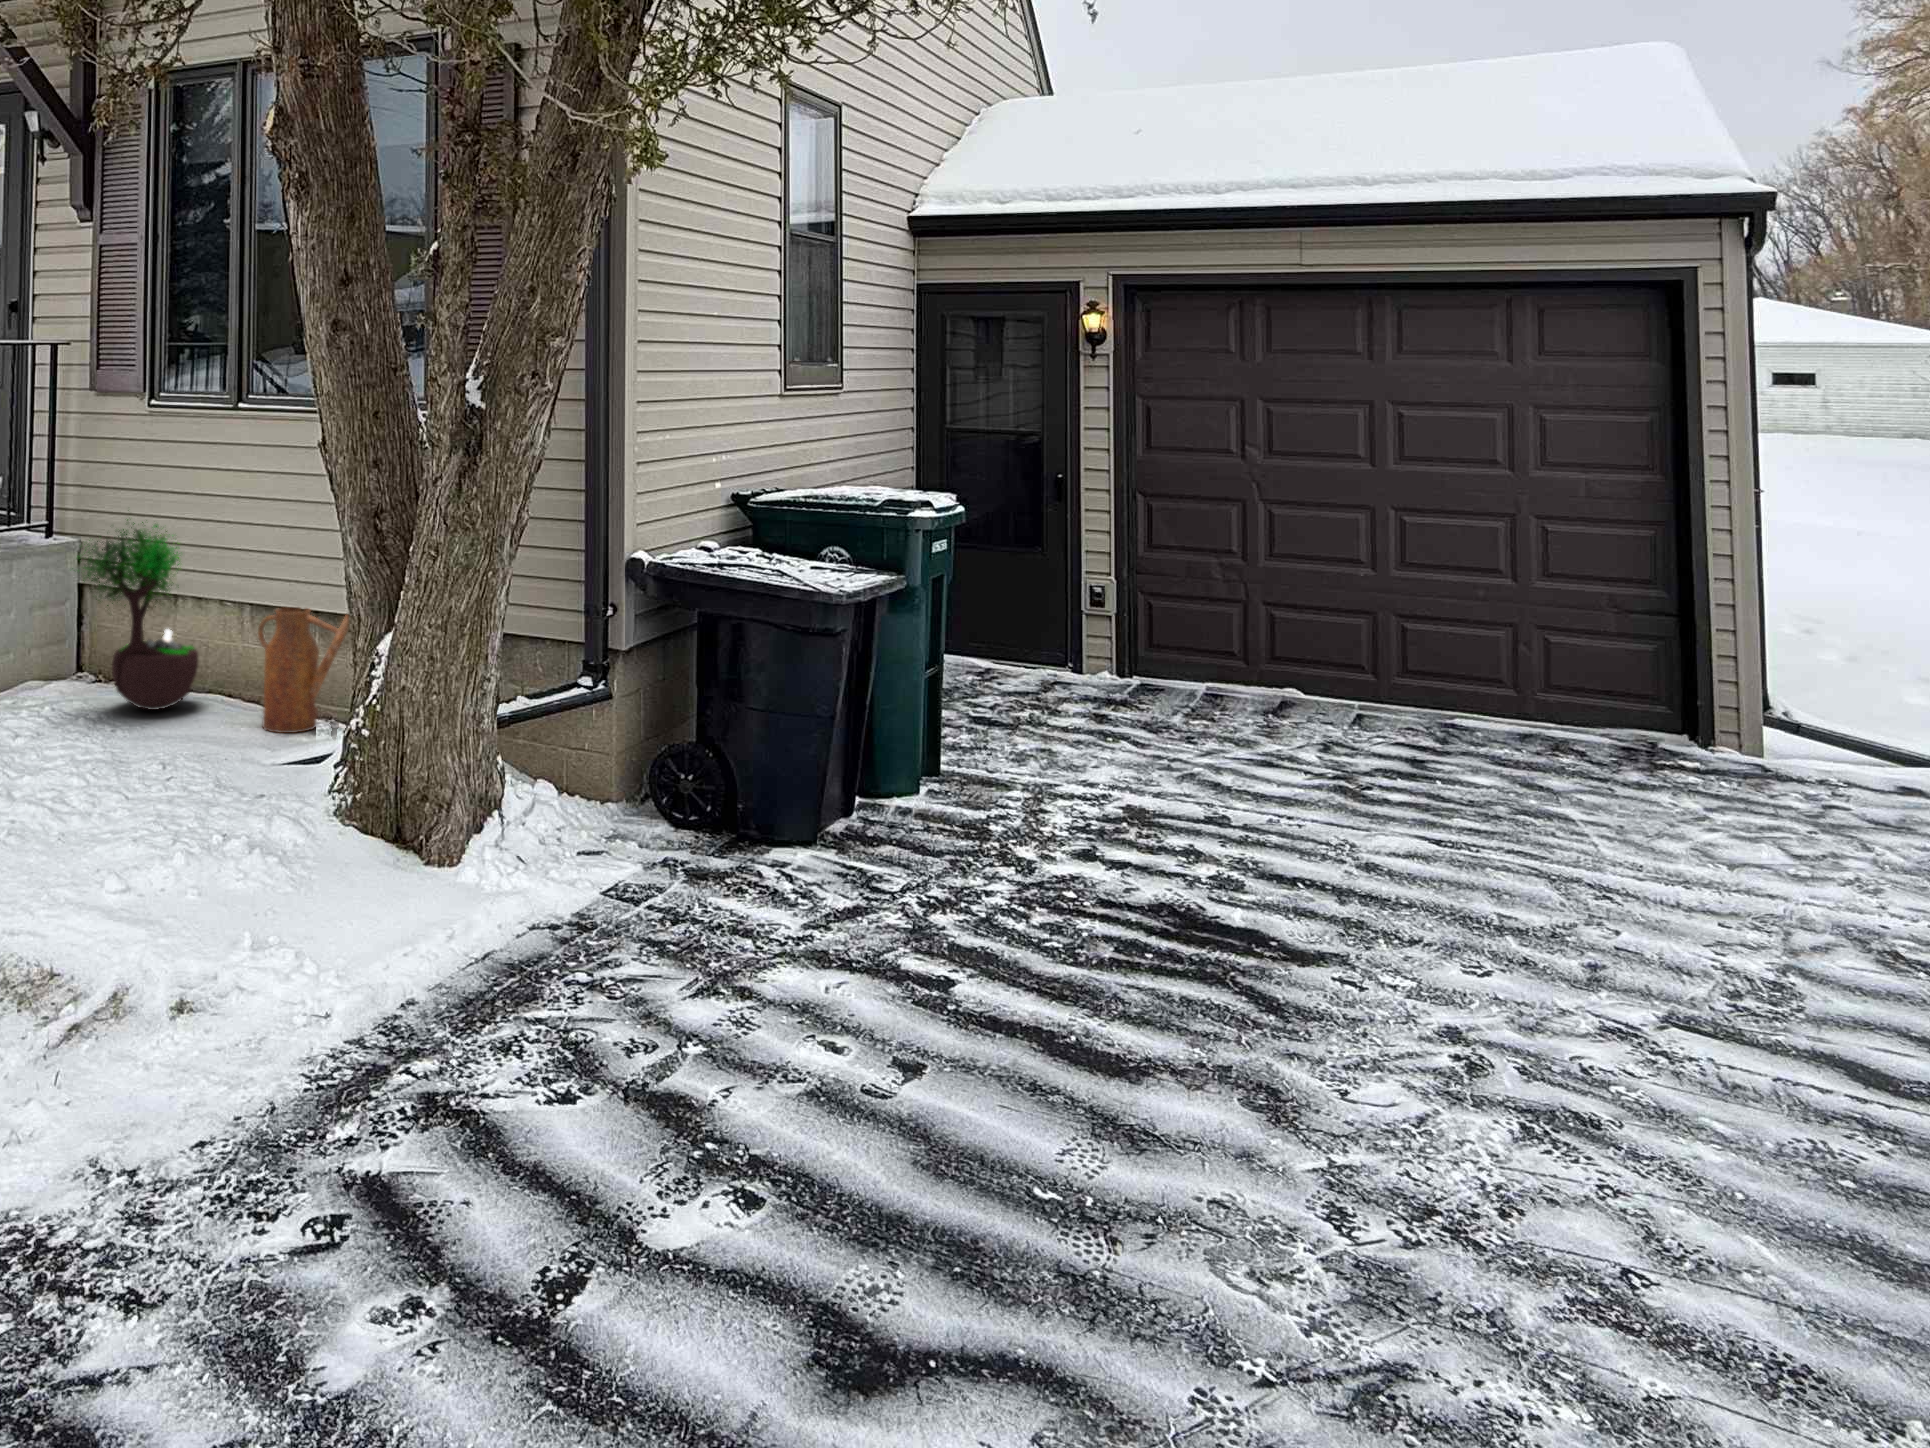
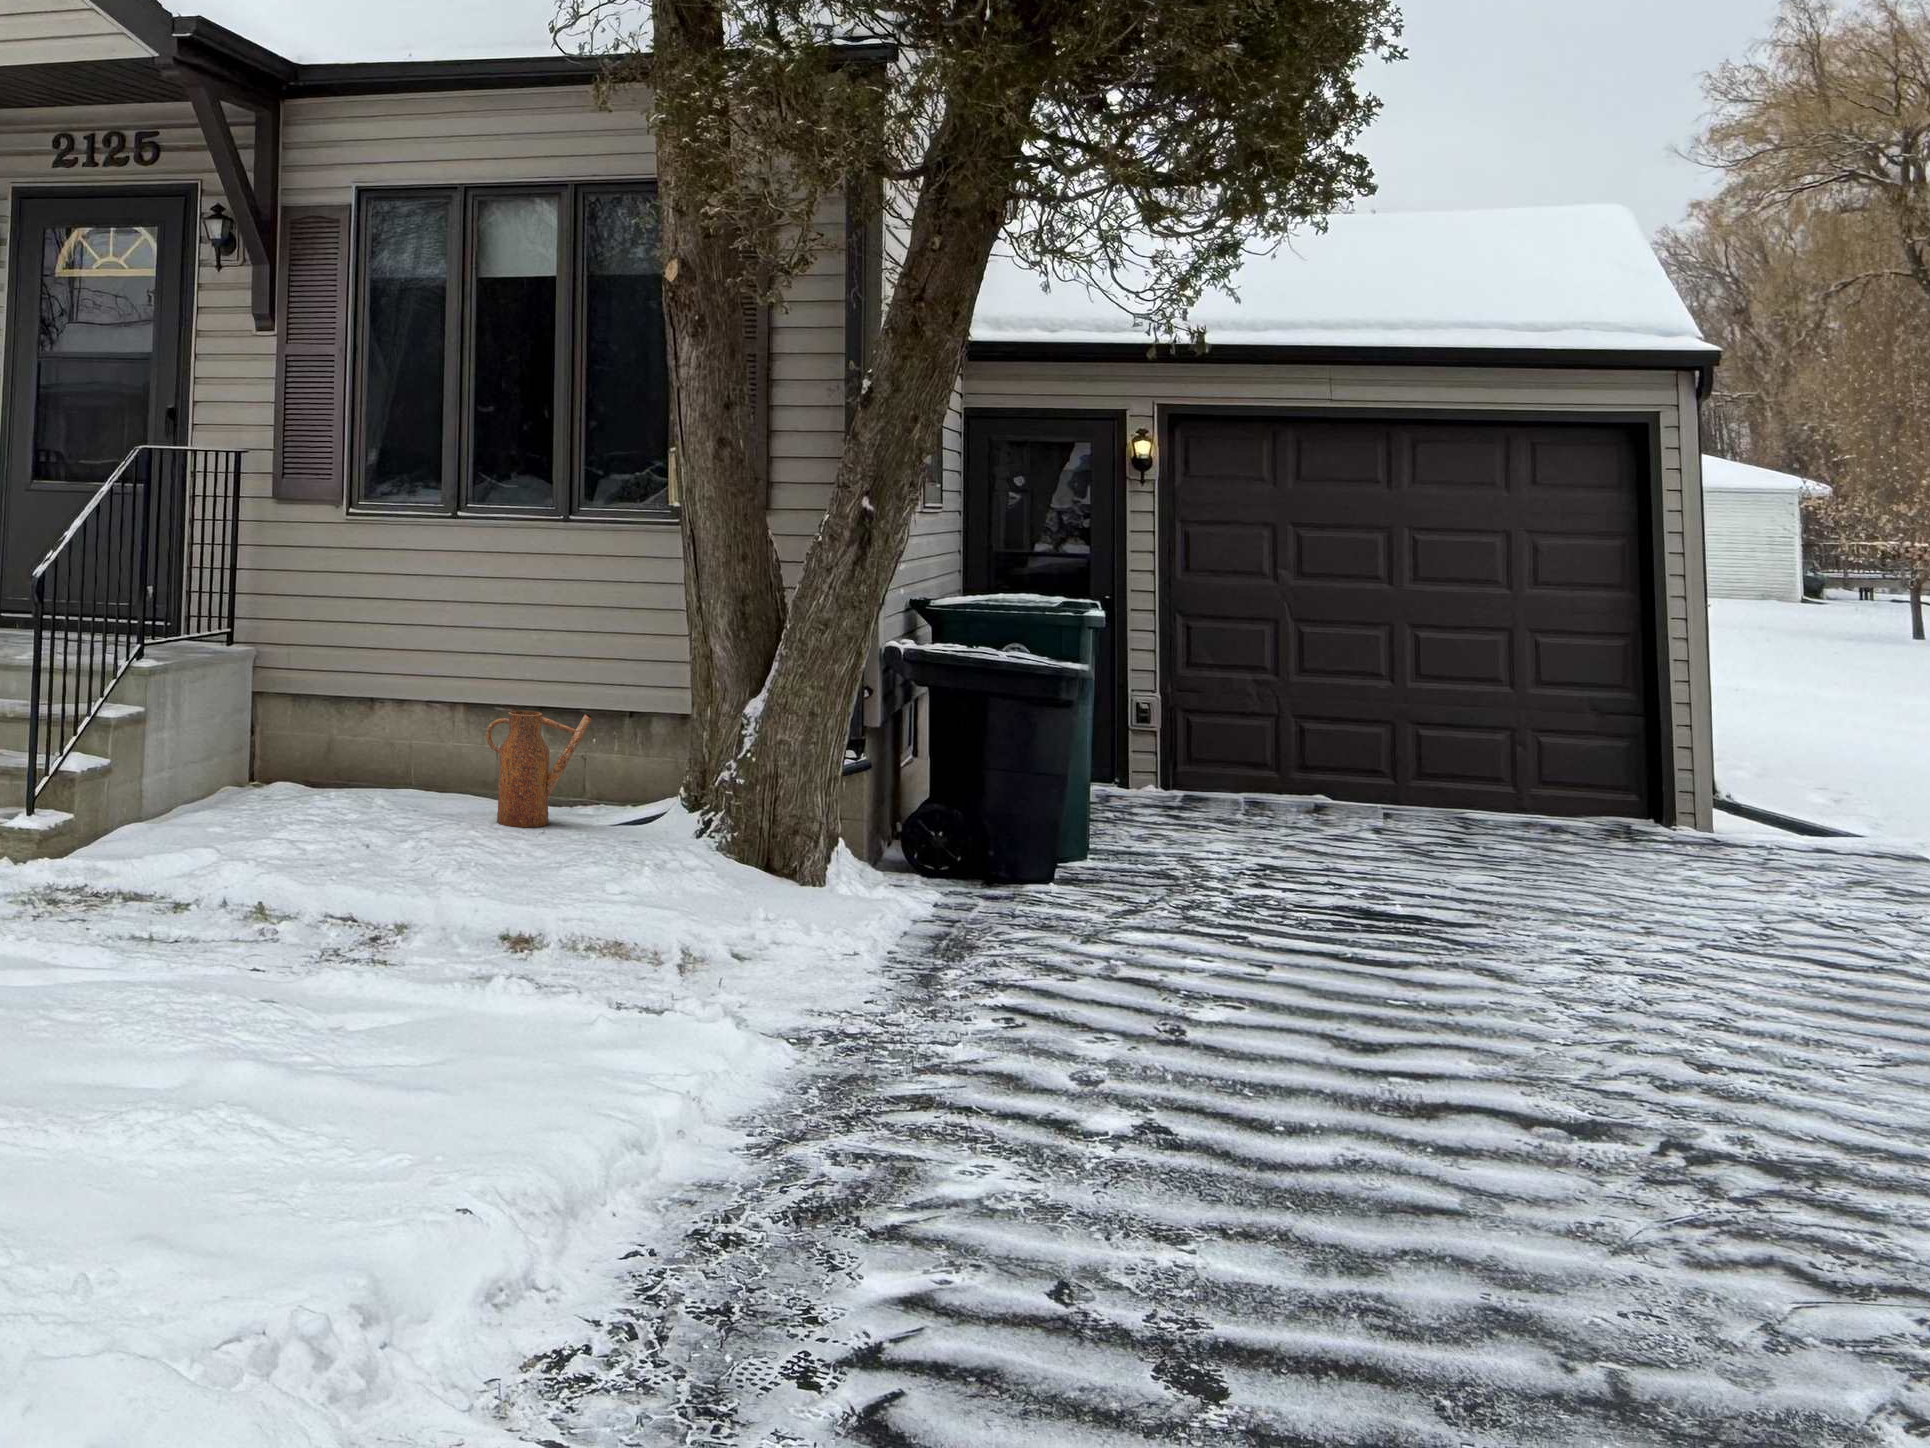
potted tree: present [72,510,198,710] -> none [311,617,422,813]

